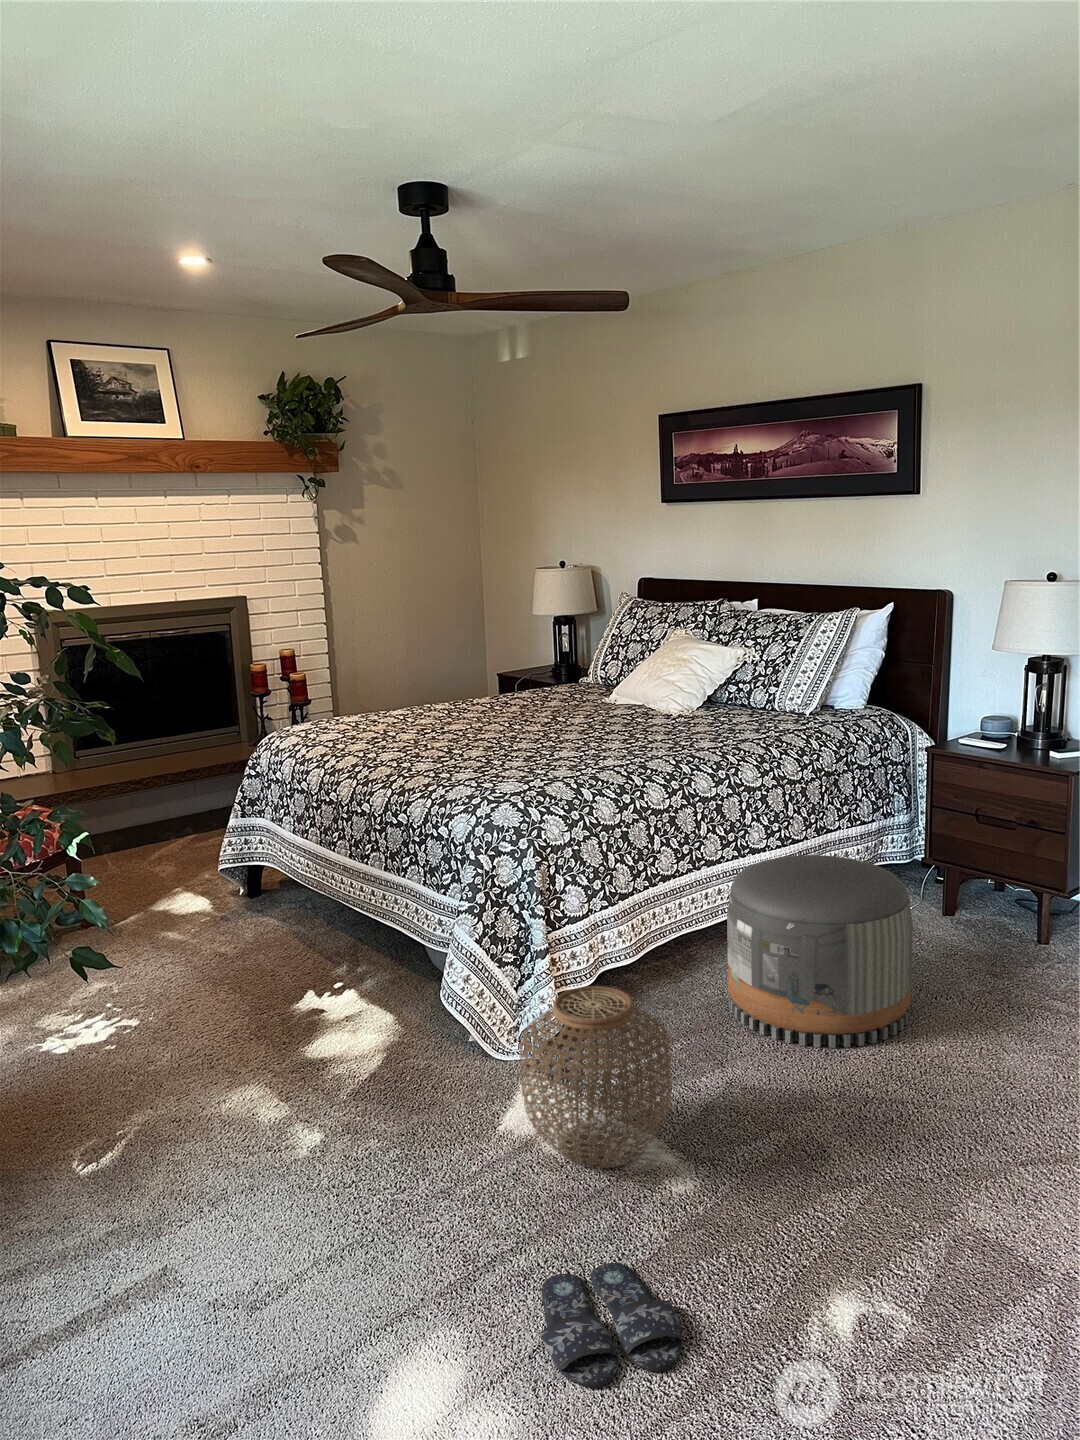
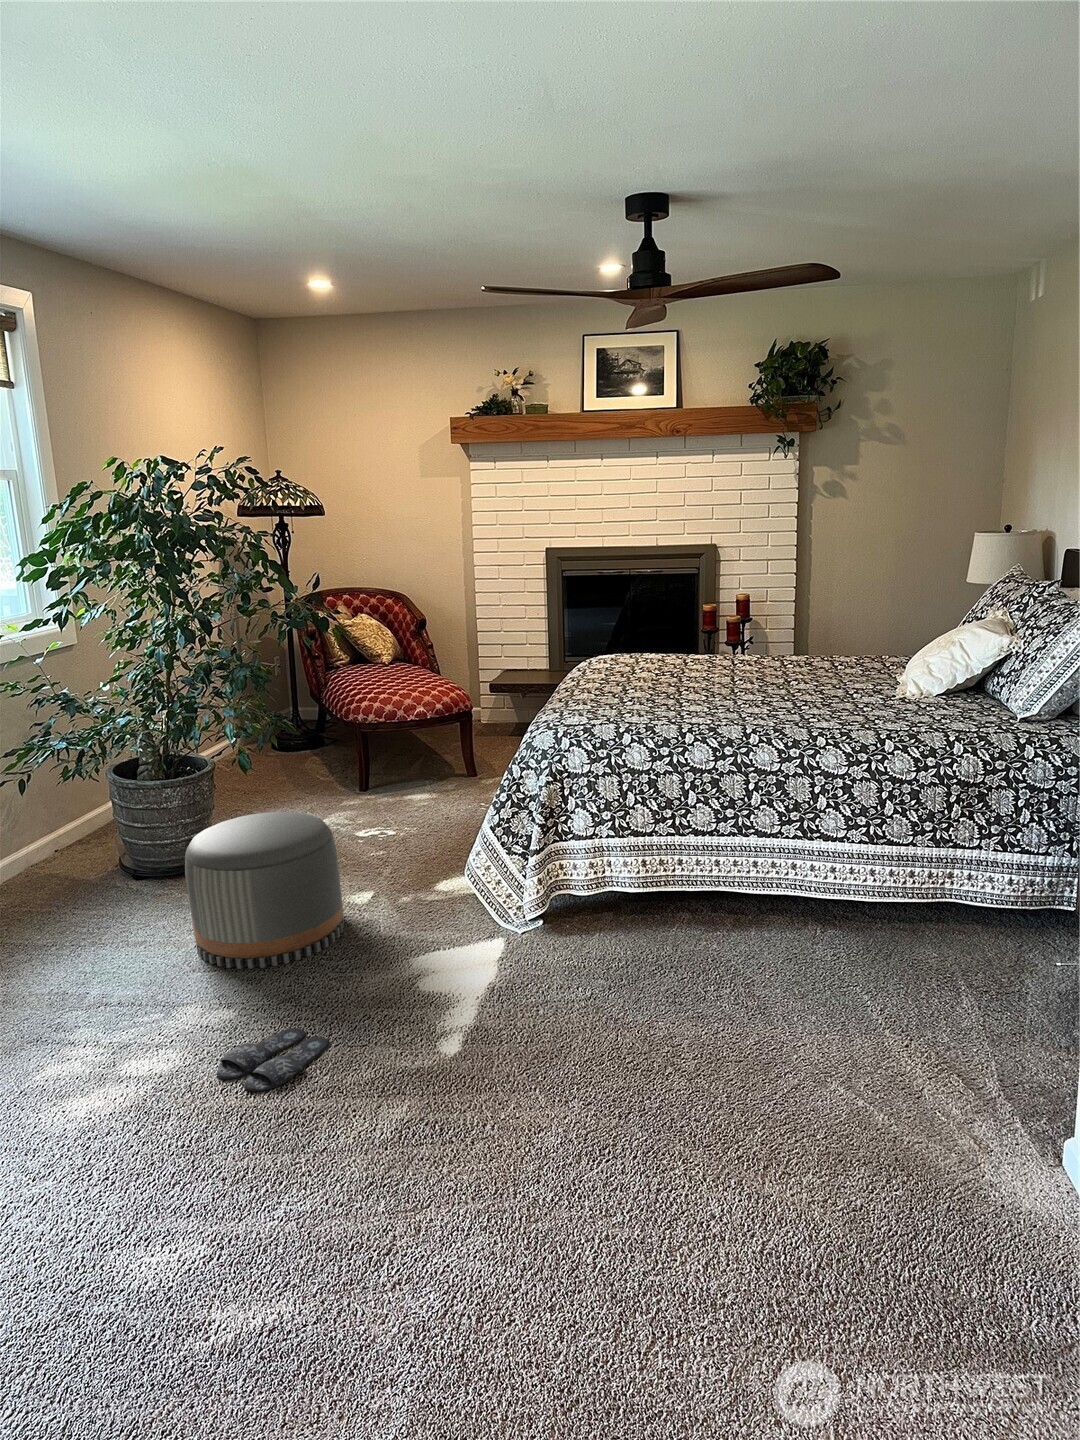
pouf: present [727,855,913,1048] -> present [185,812,344,969]
woven basket: present [520,986,671,1168] -> none [380,870,494,1003]

